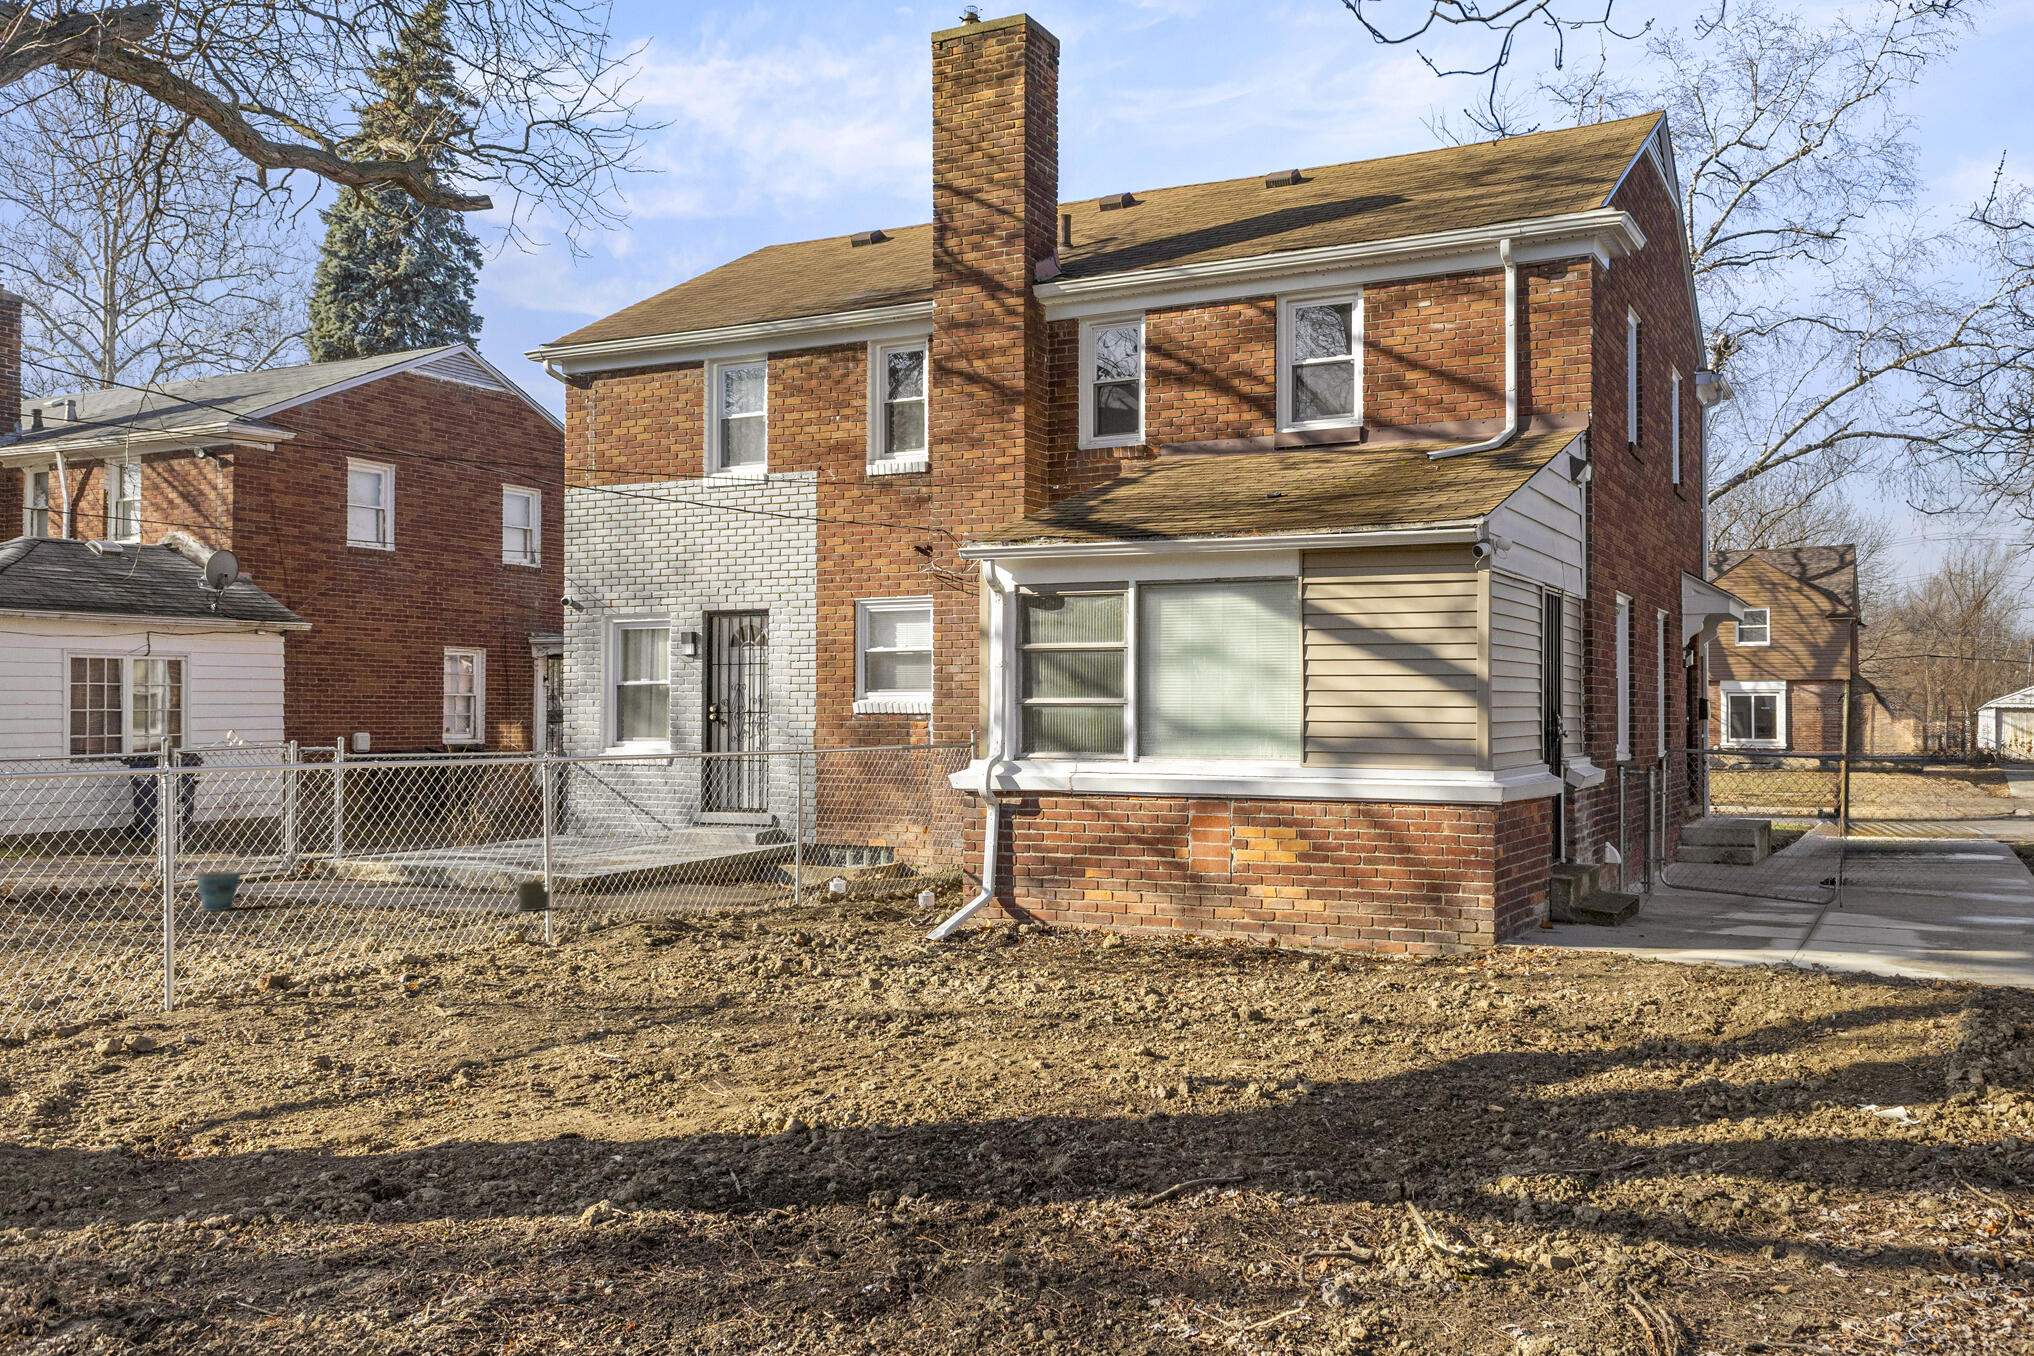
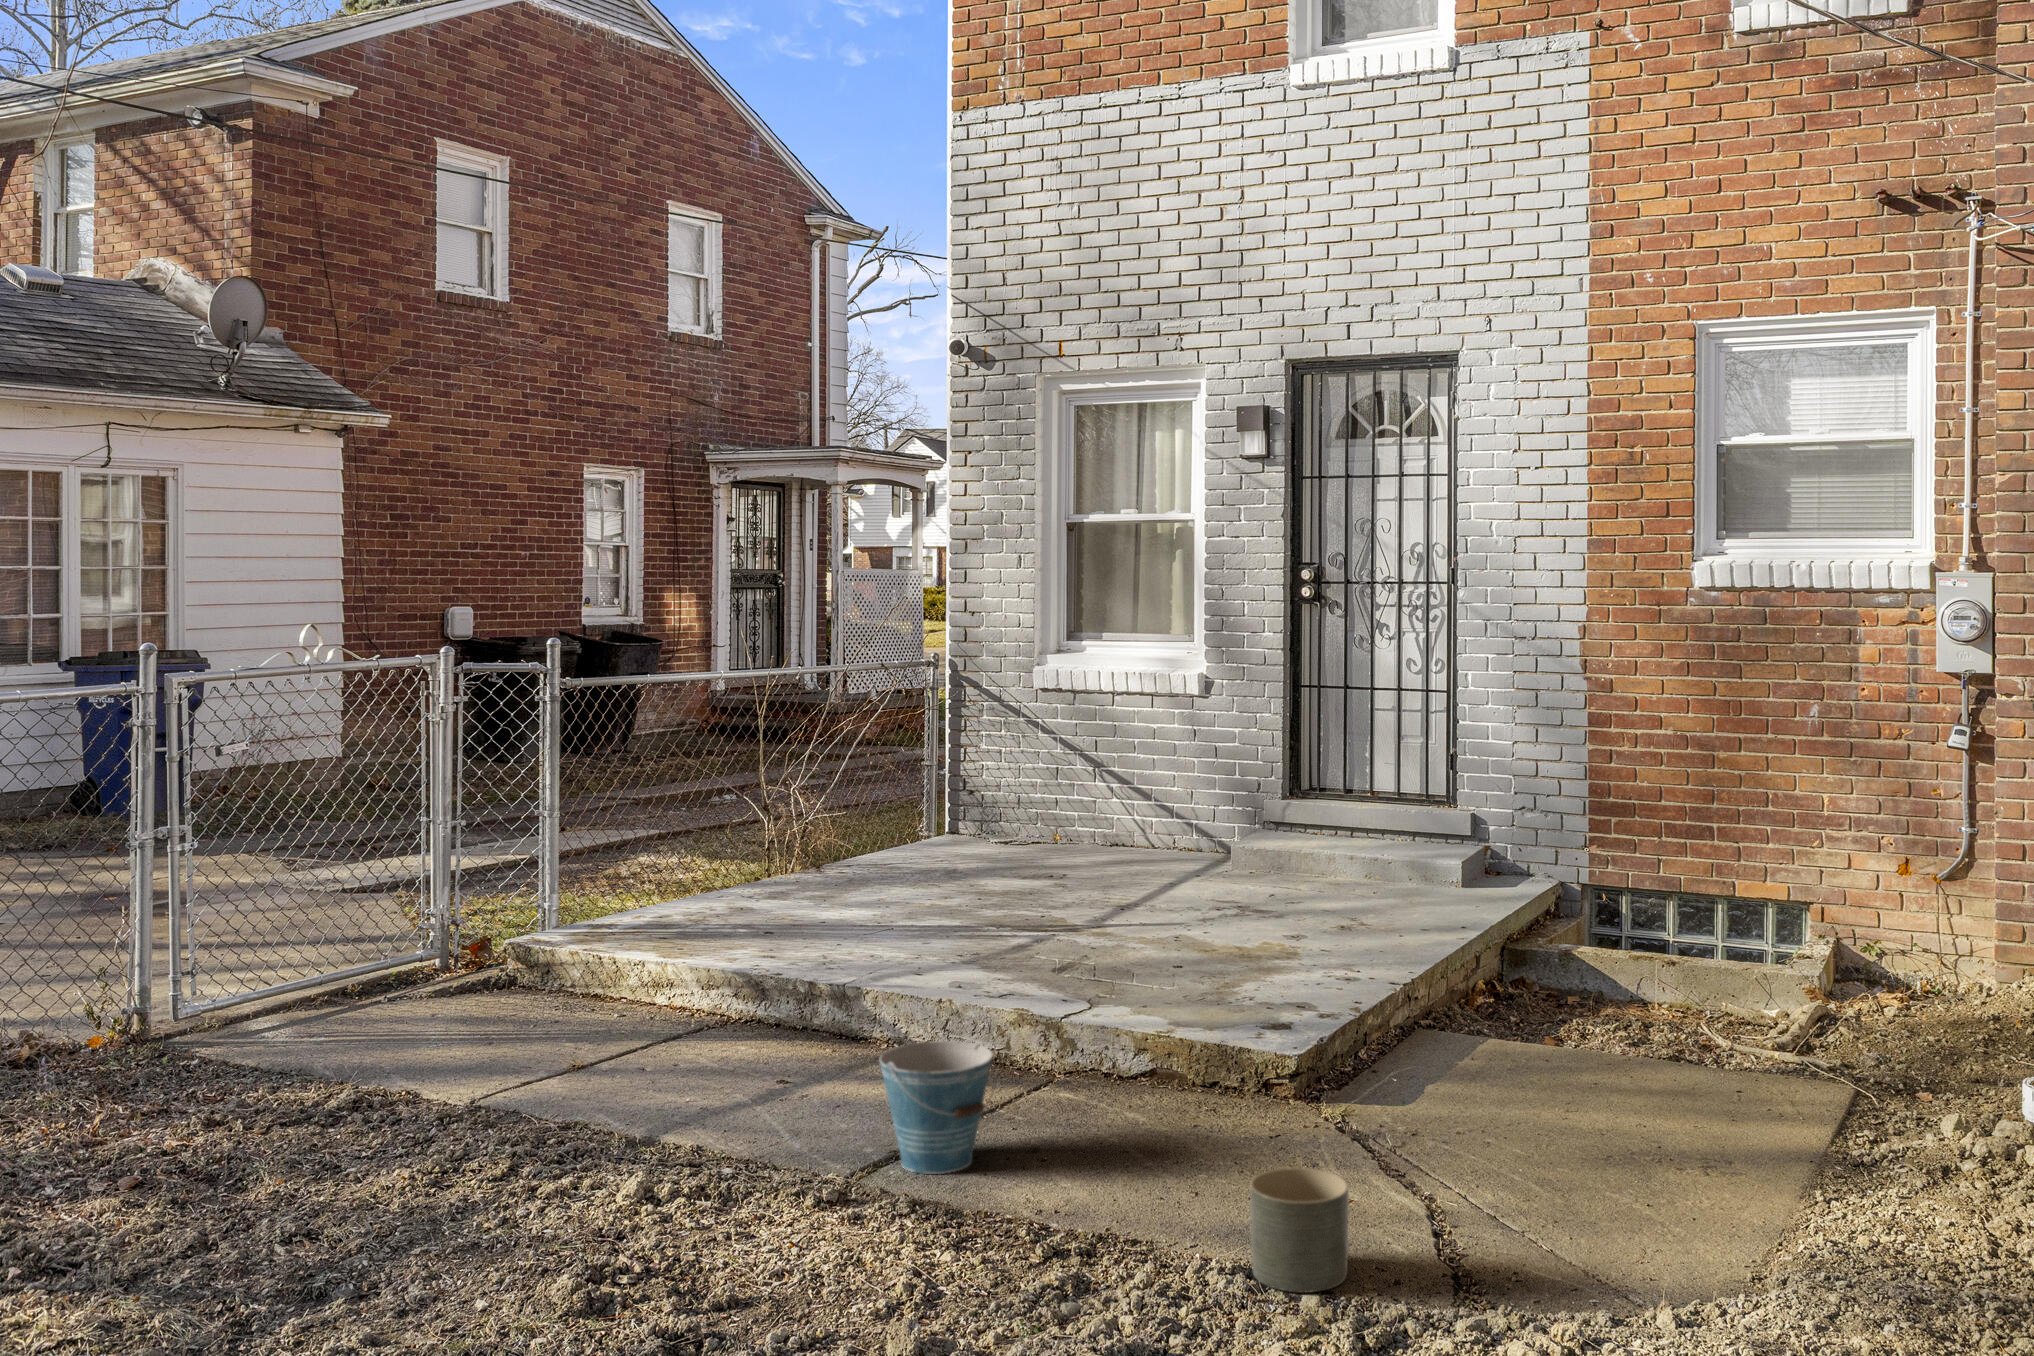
bucket: present [196,871,242,911] -> present [879,1040,992,1174]

